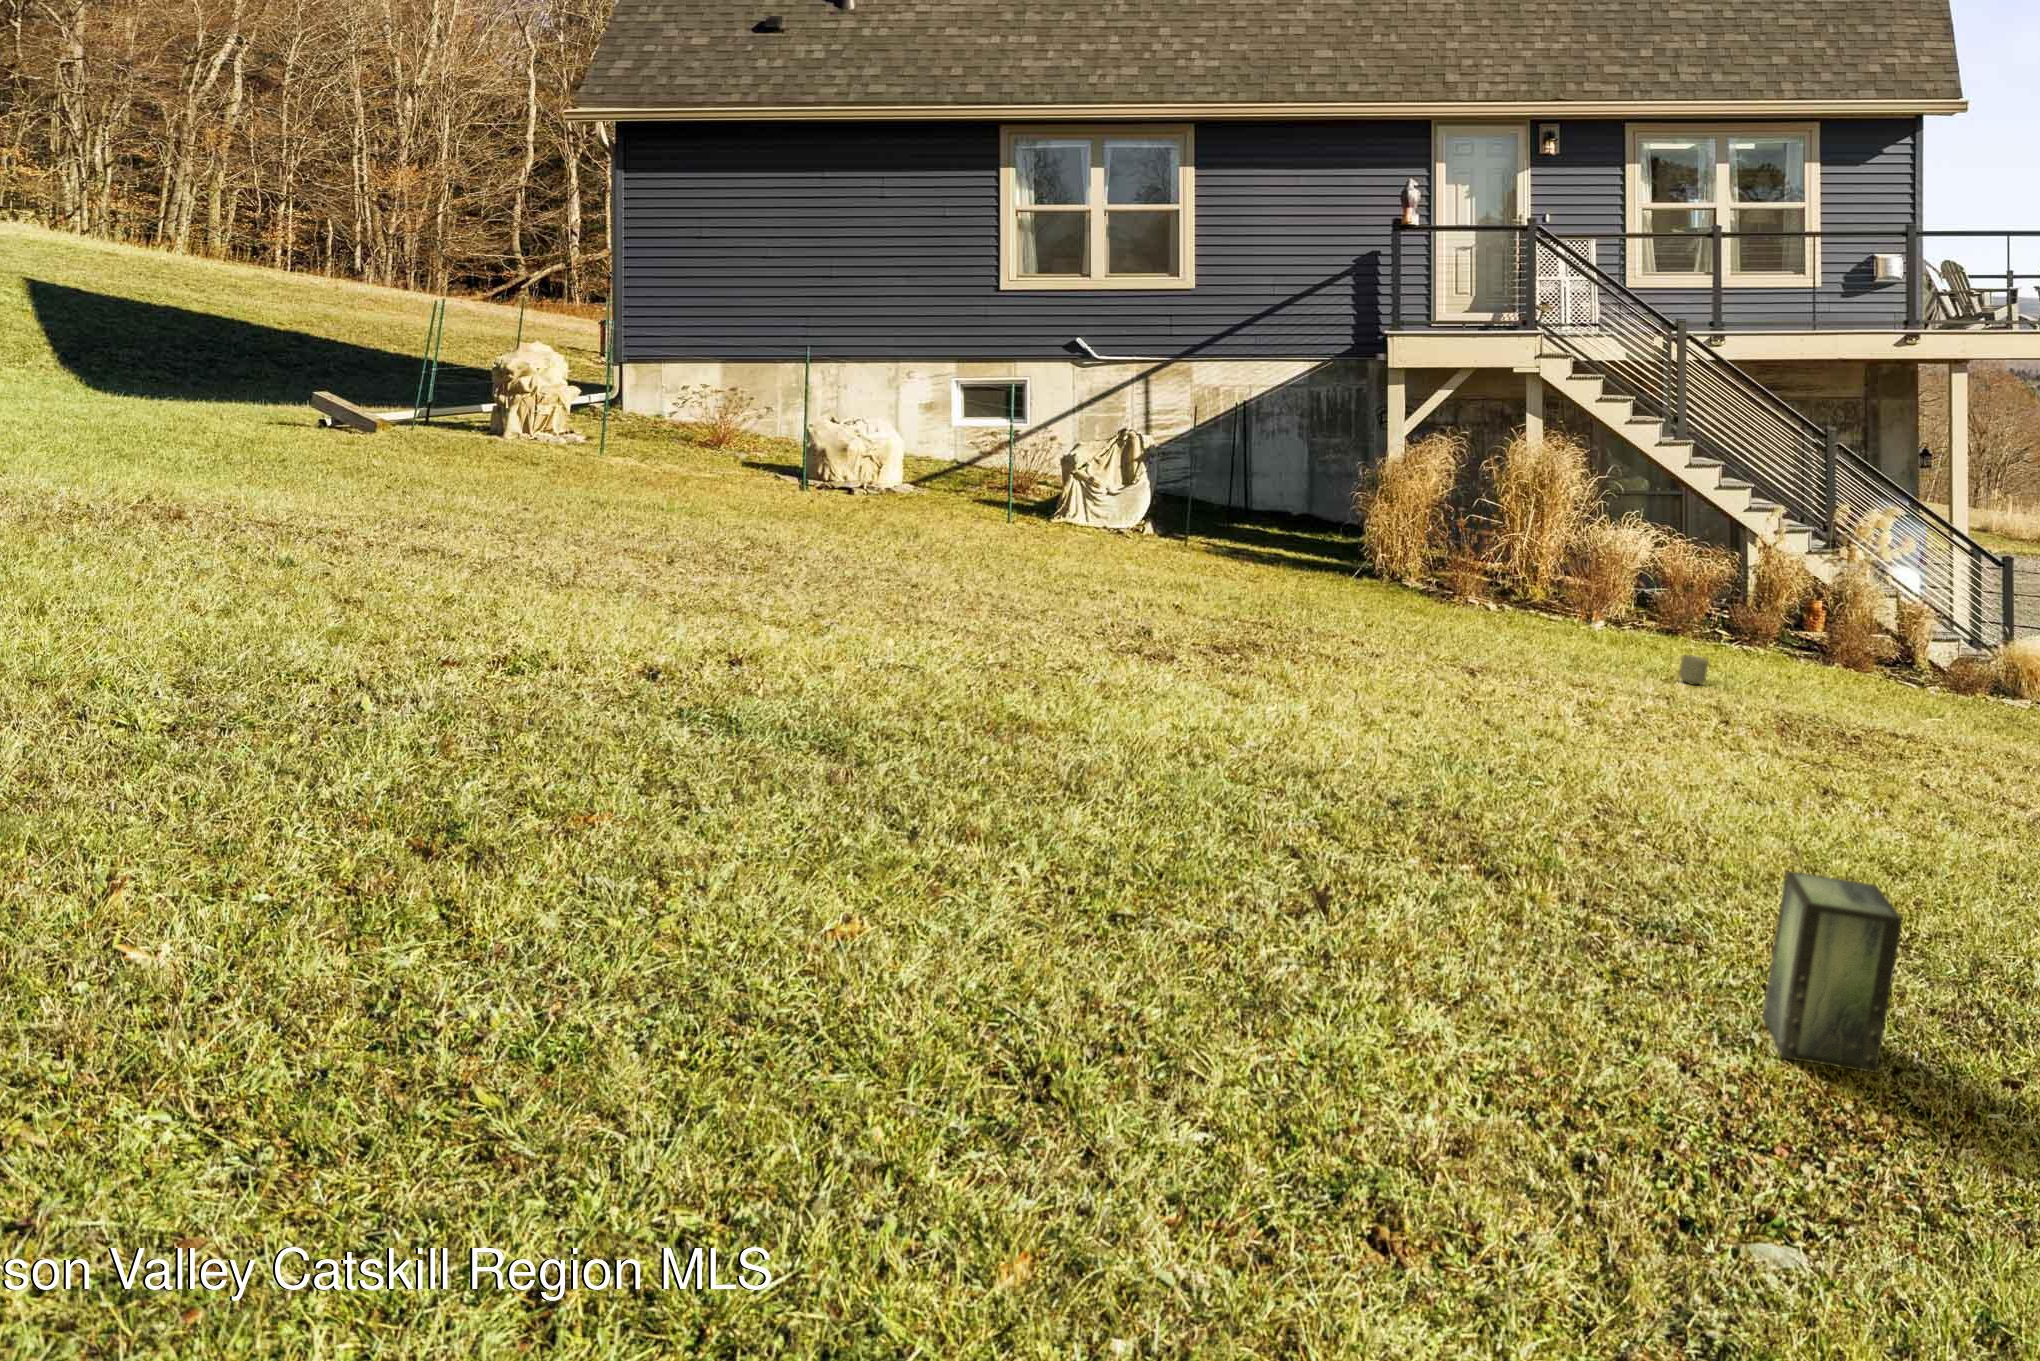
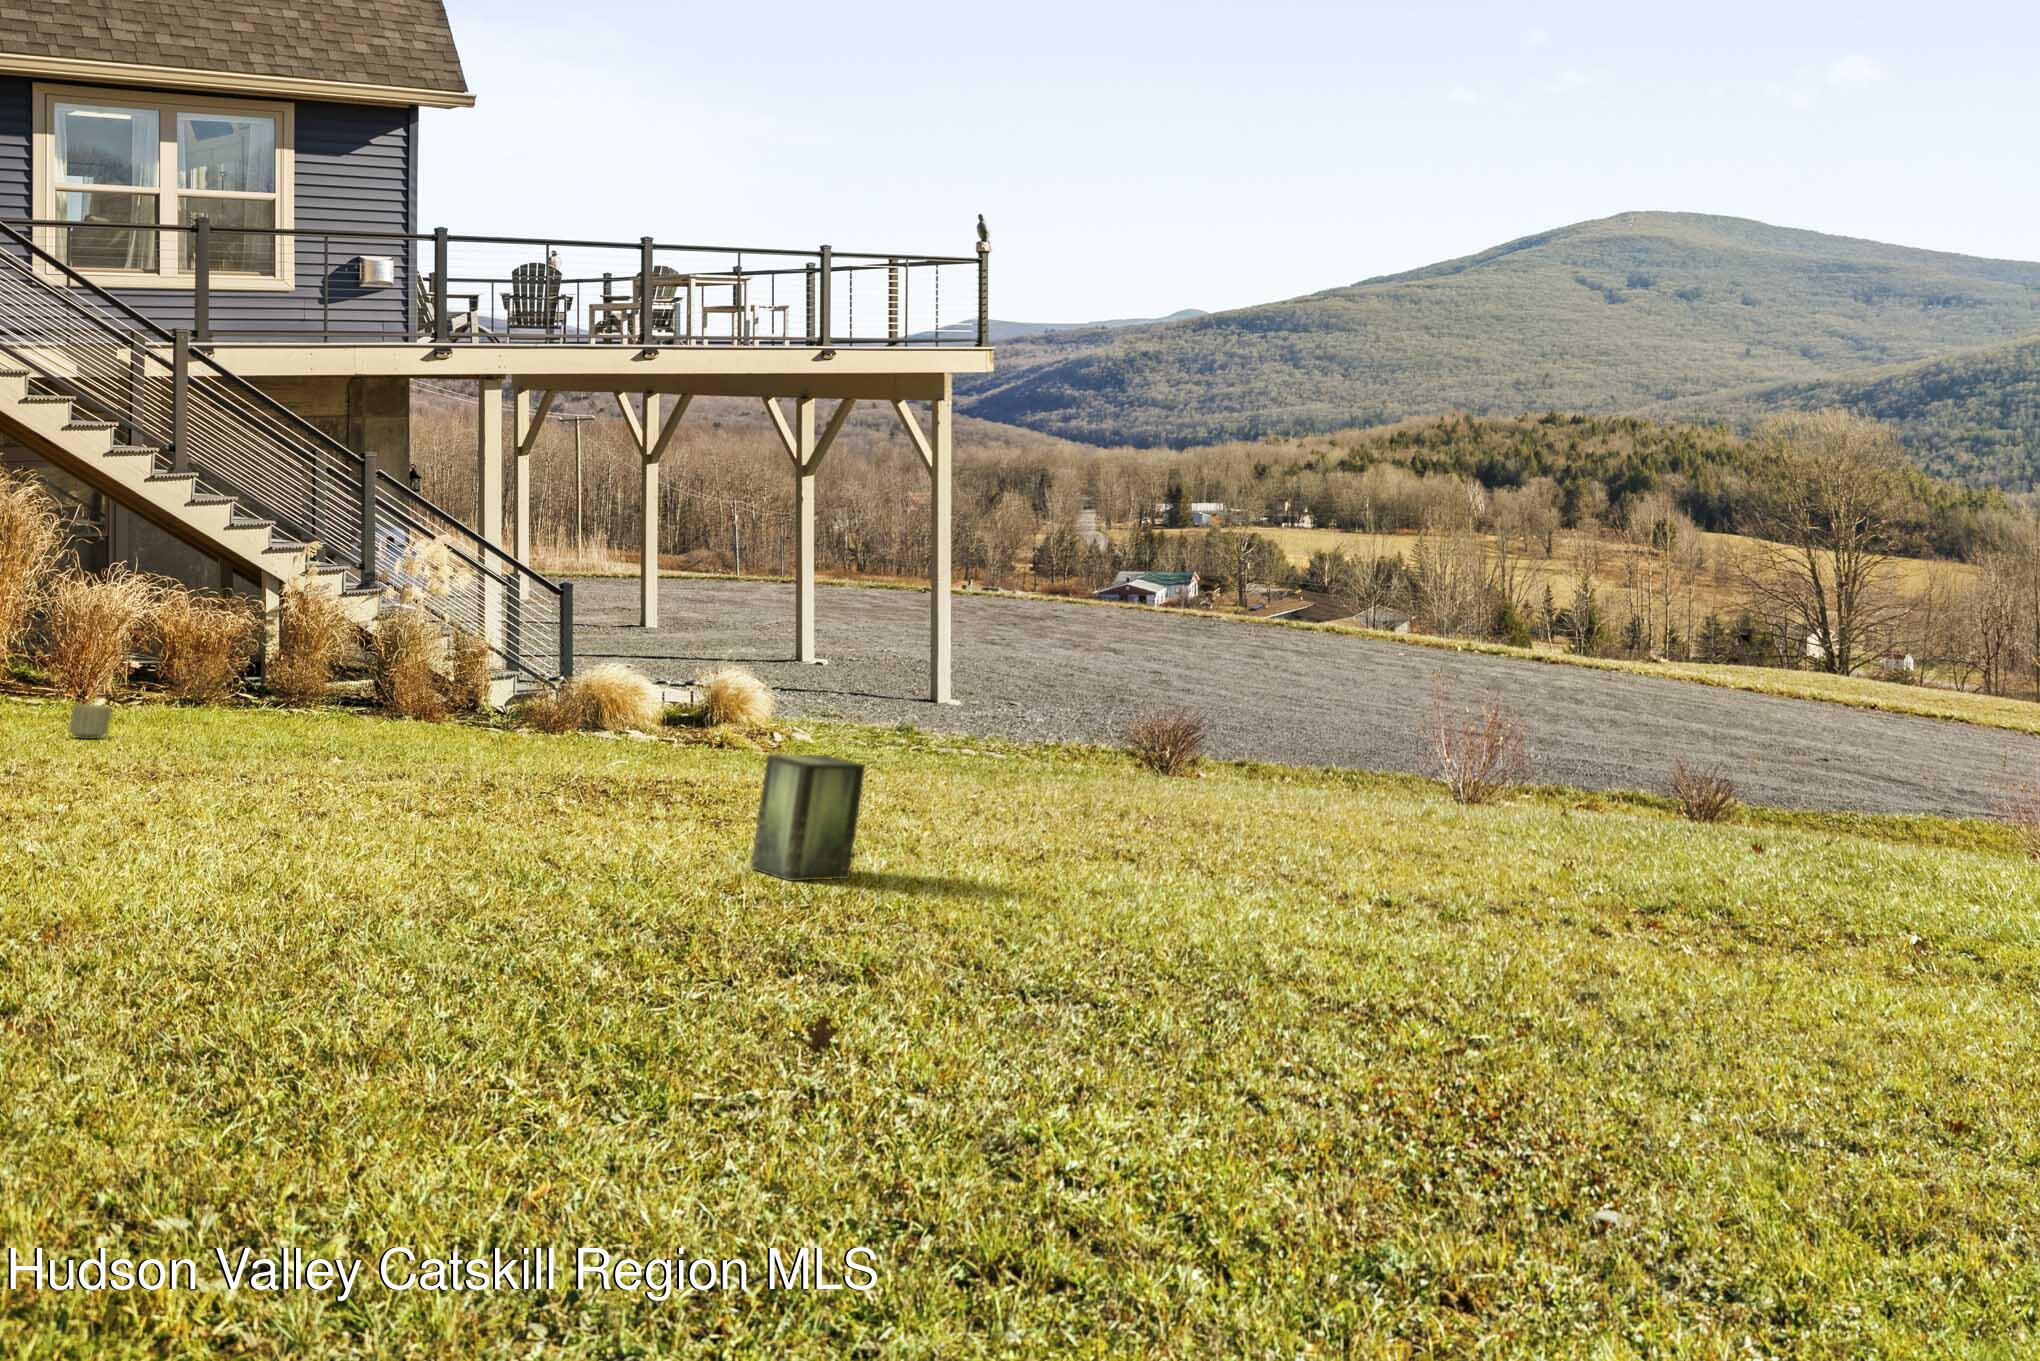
planter: present [1679,655,1708,685] -> present [69,704,112,739]

